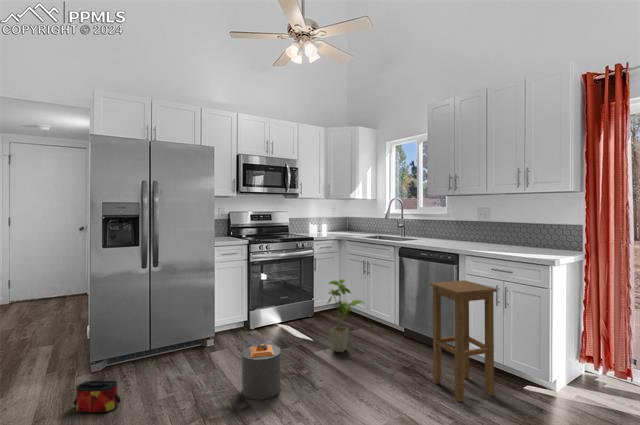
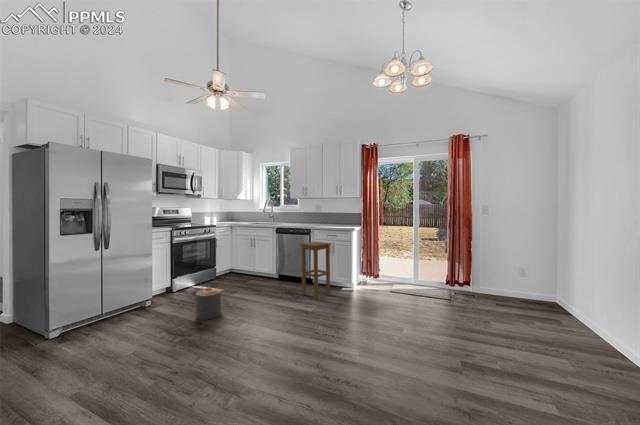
house plant: present [328,279,363,352] -> none [236,248,260,292]
bag: present [74,381,121,413] -> none [68,326,111,352]

